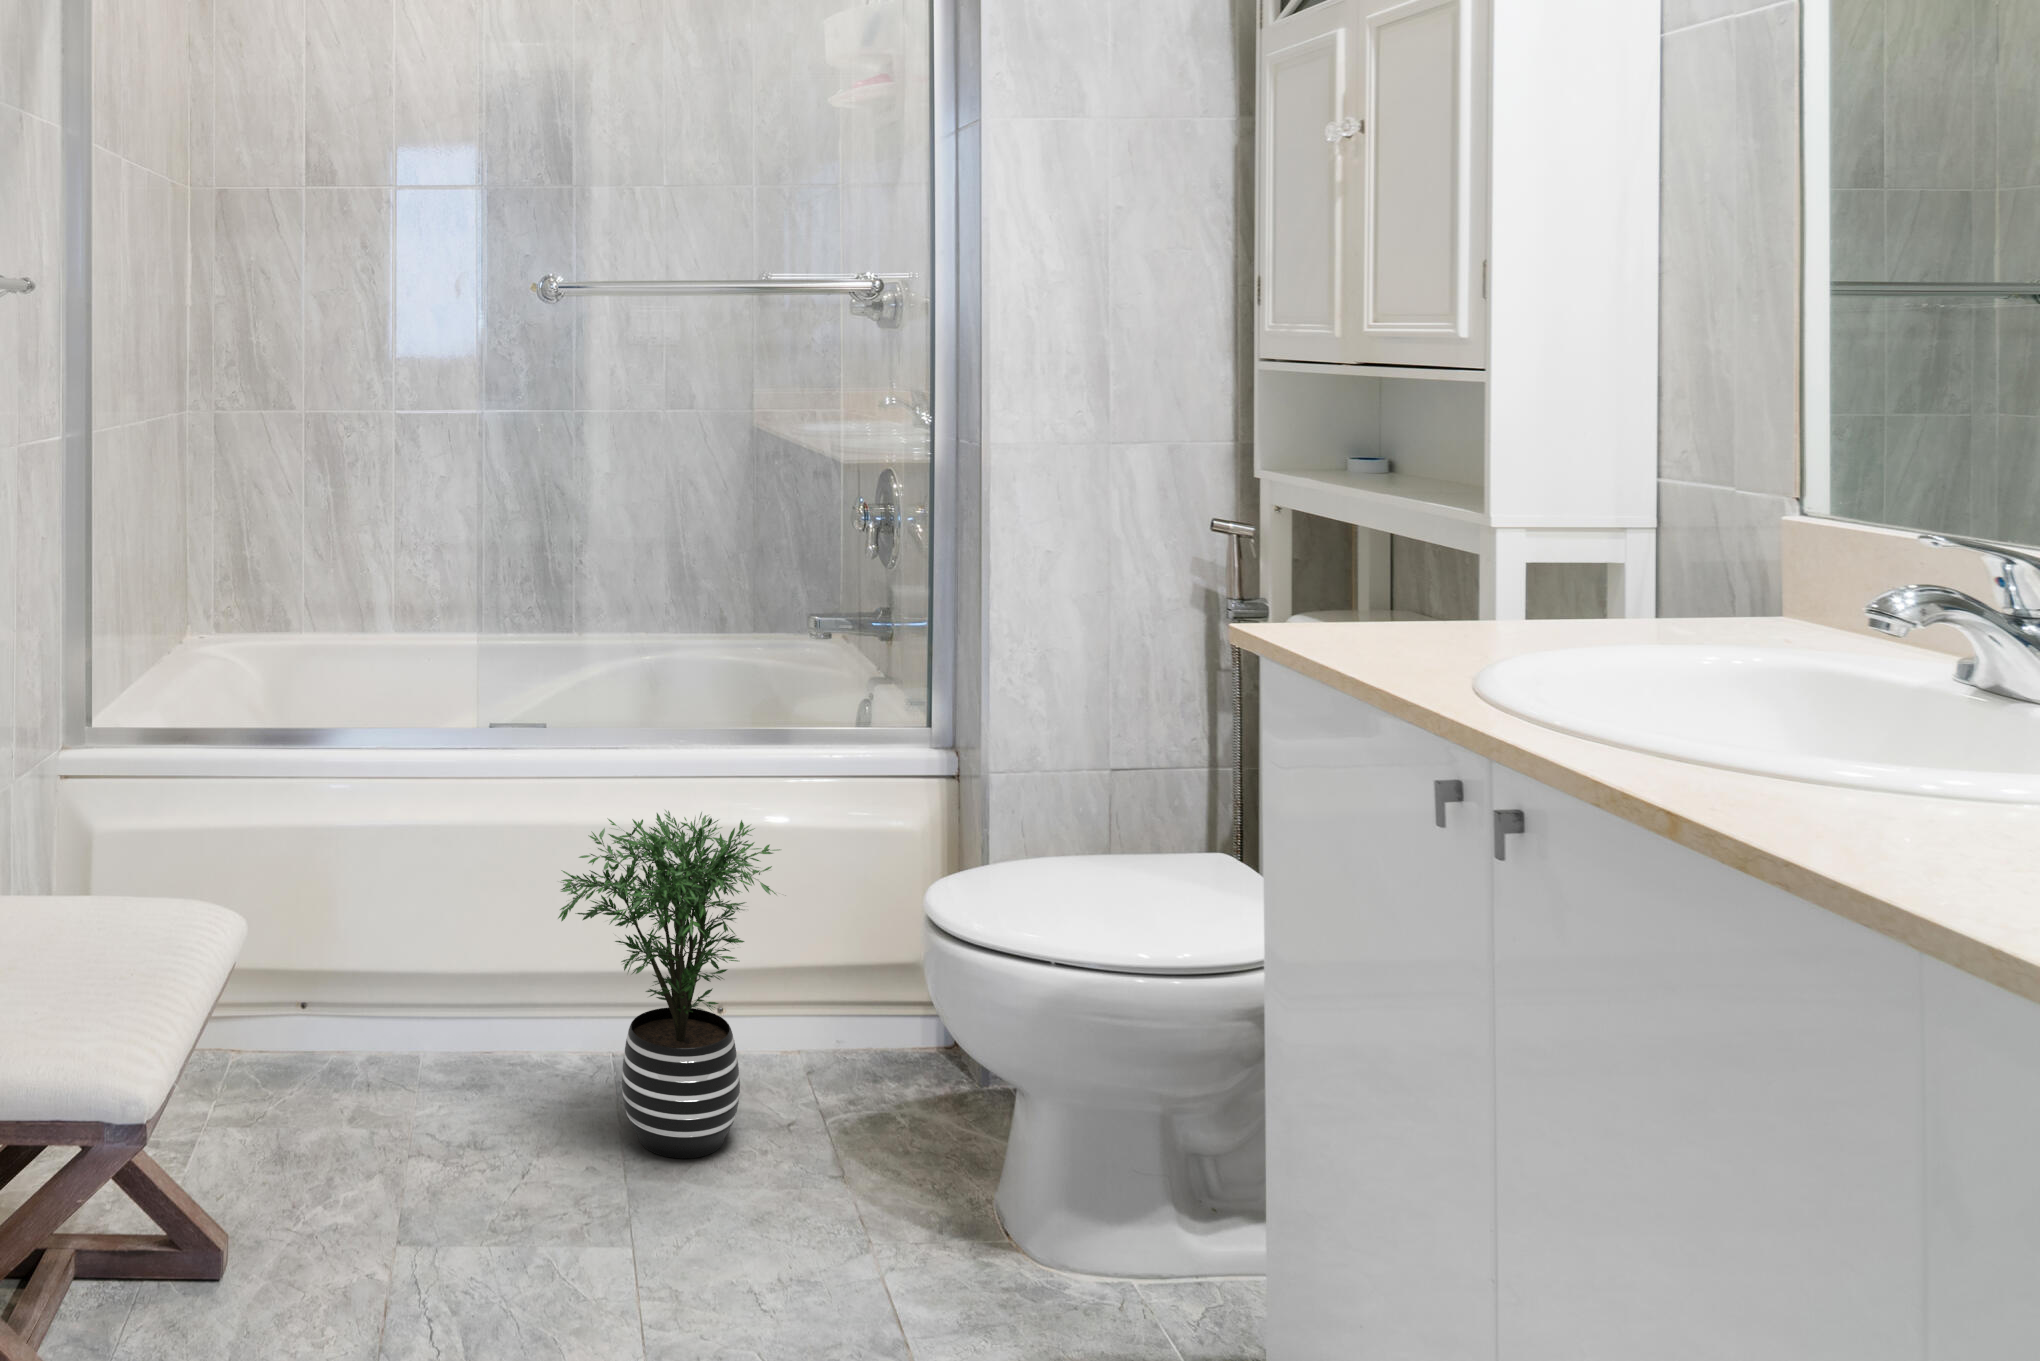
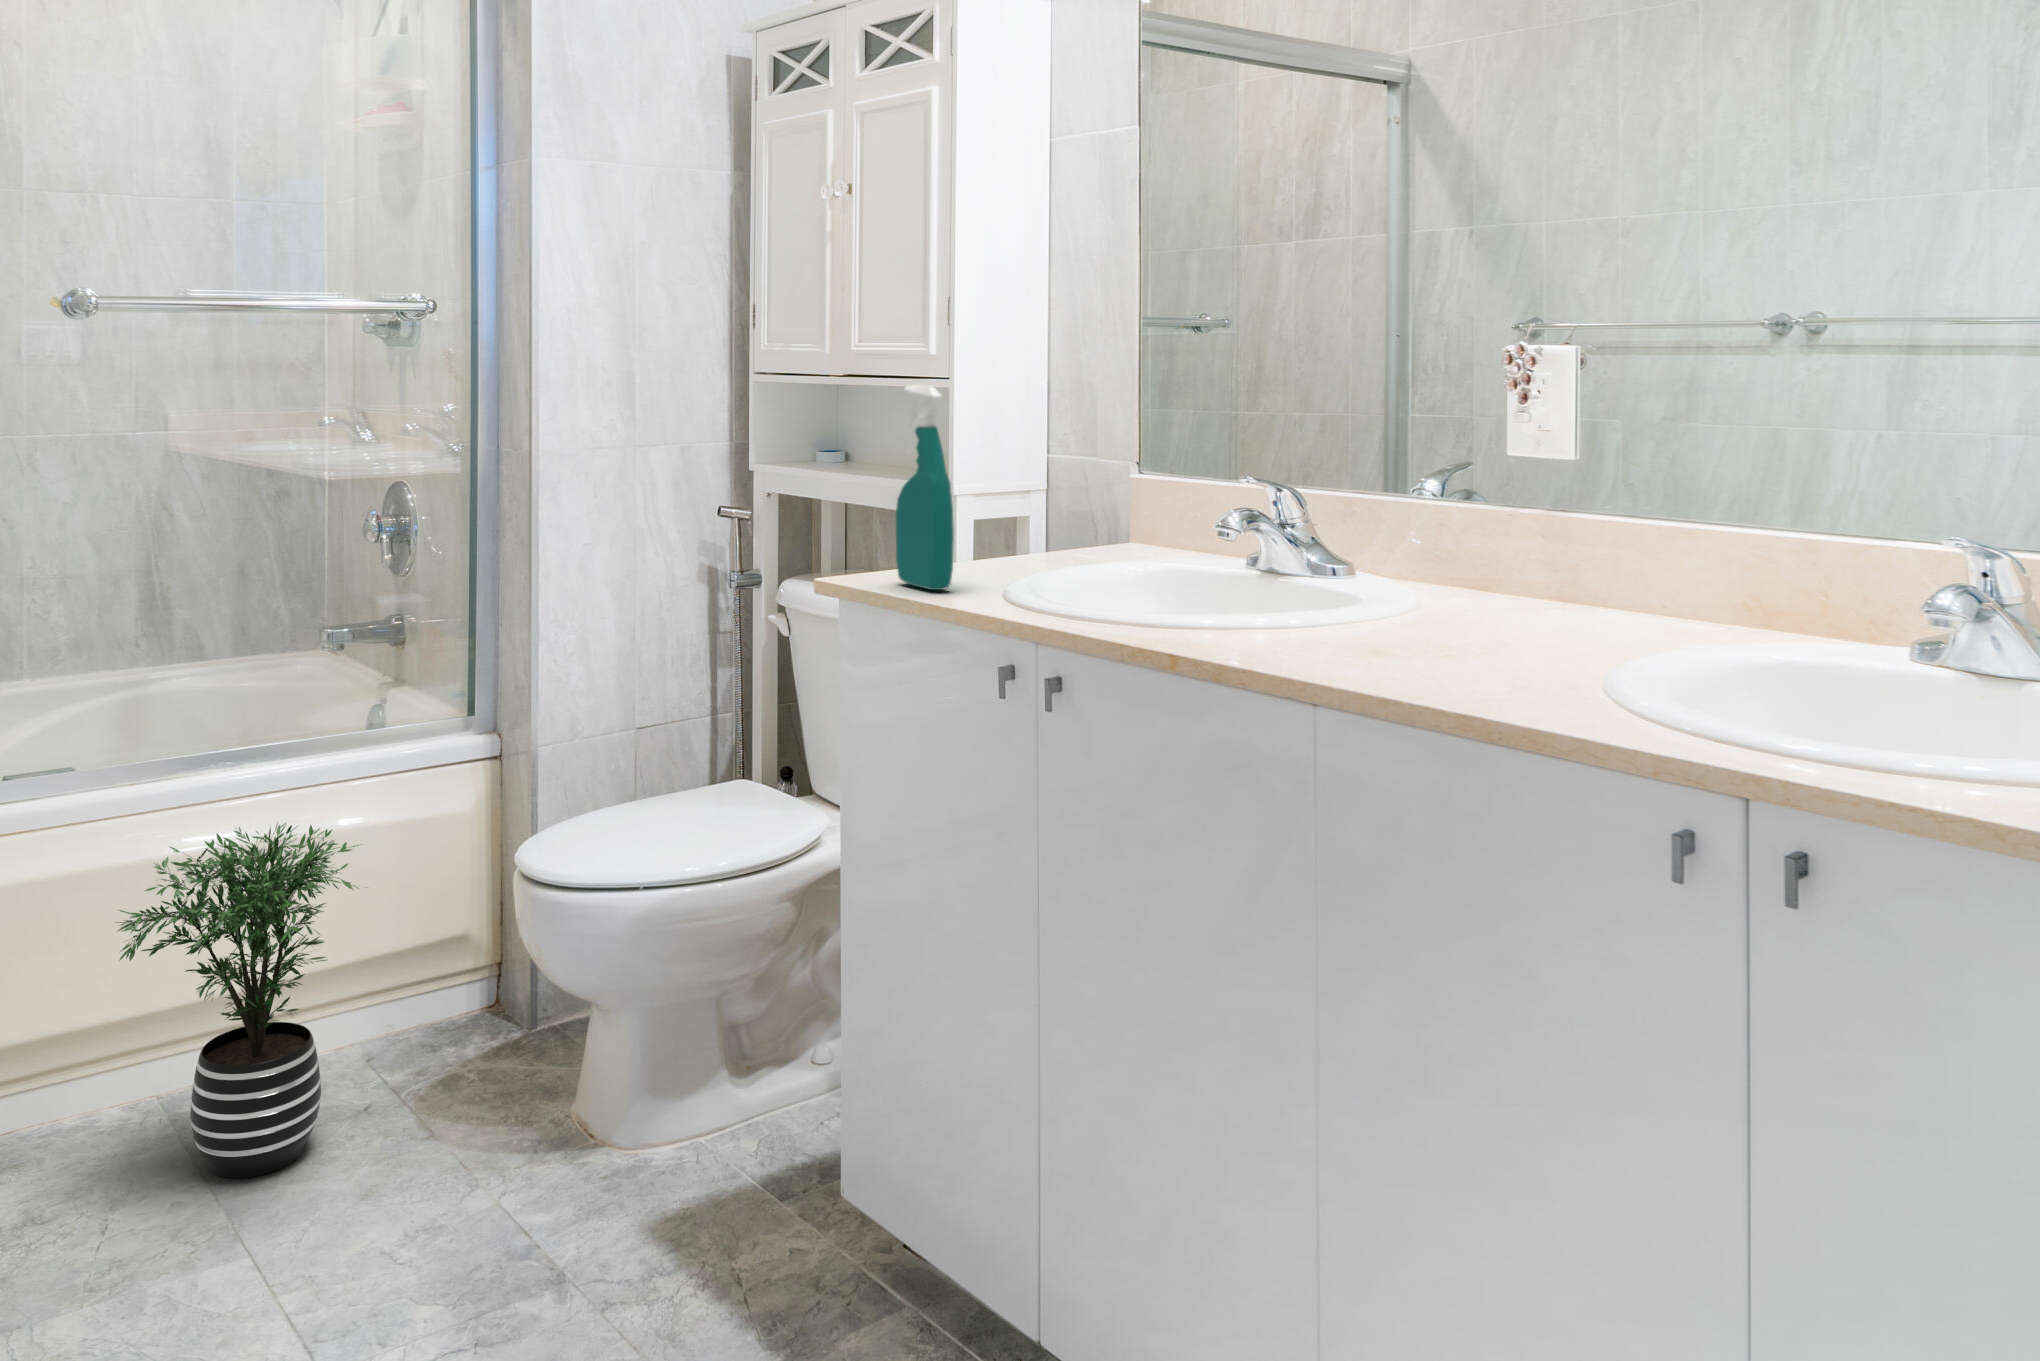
spray bottle: none [1344,389,1416,661] -> present [896,385,954,590]

